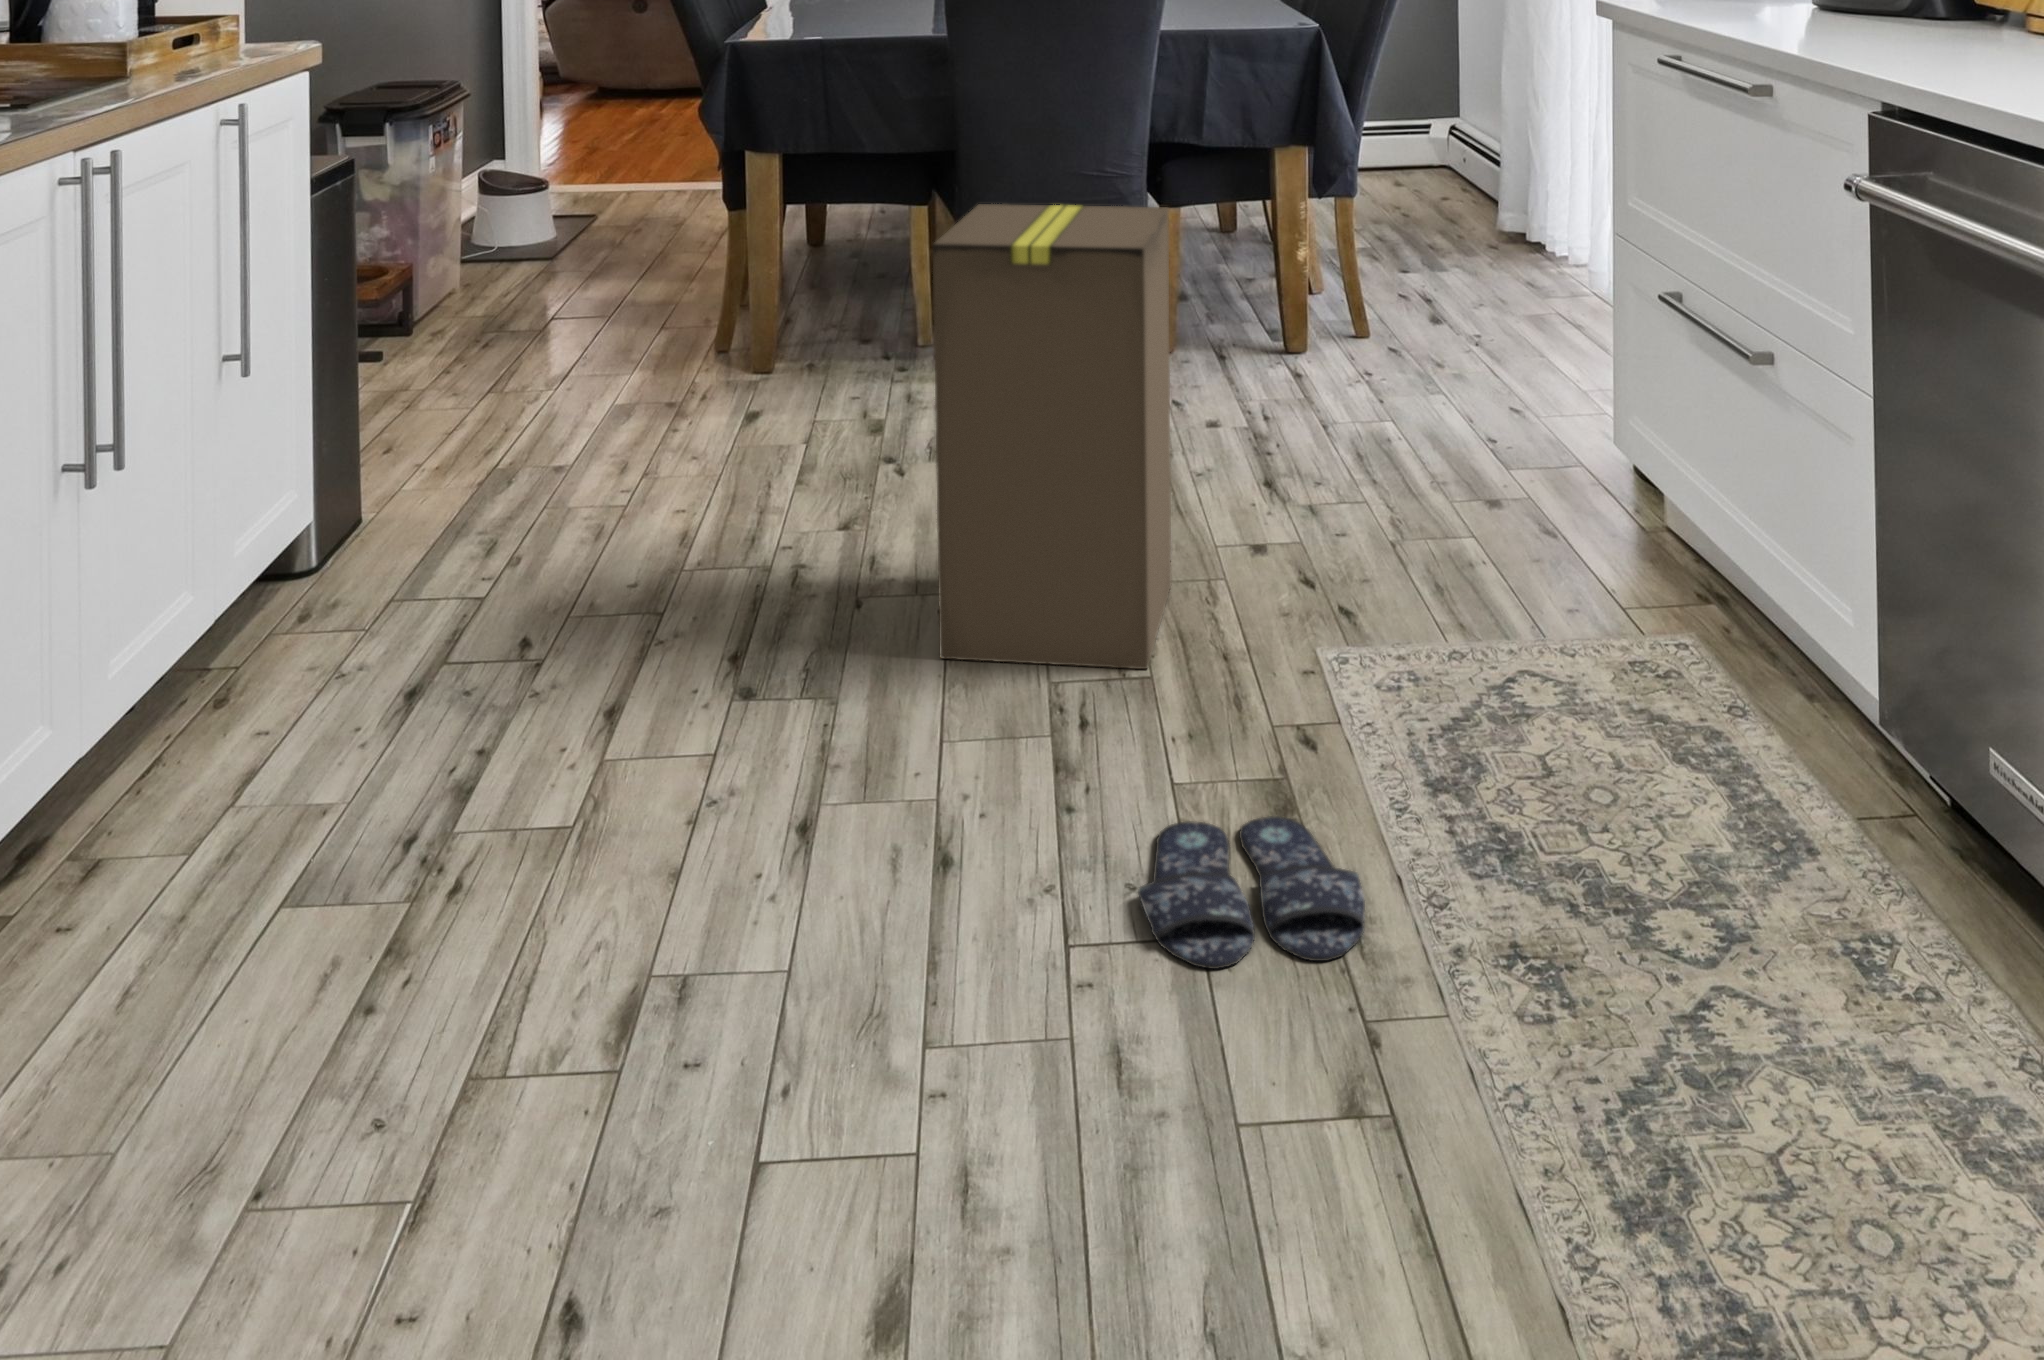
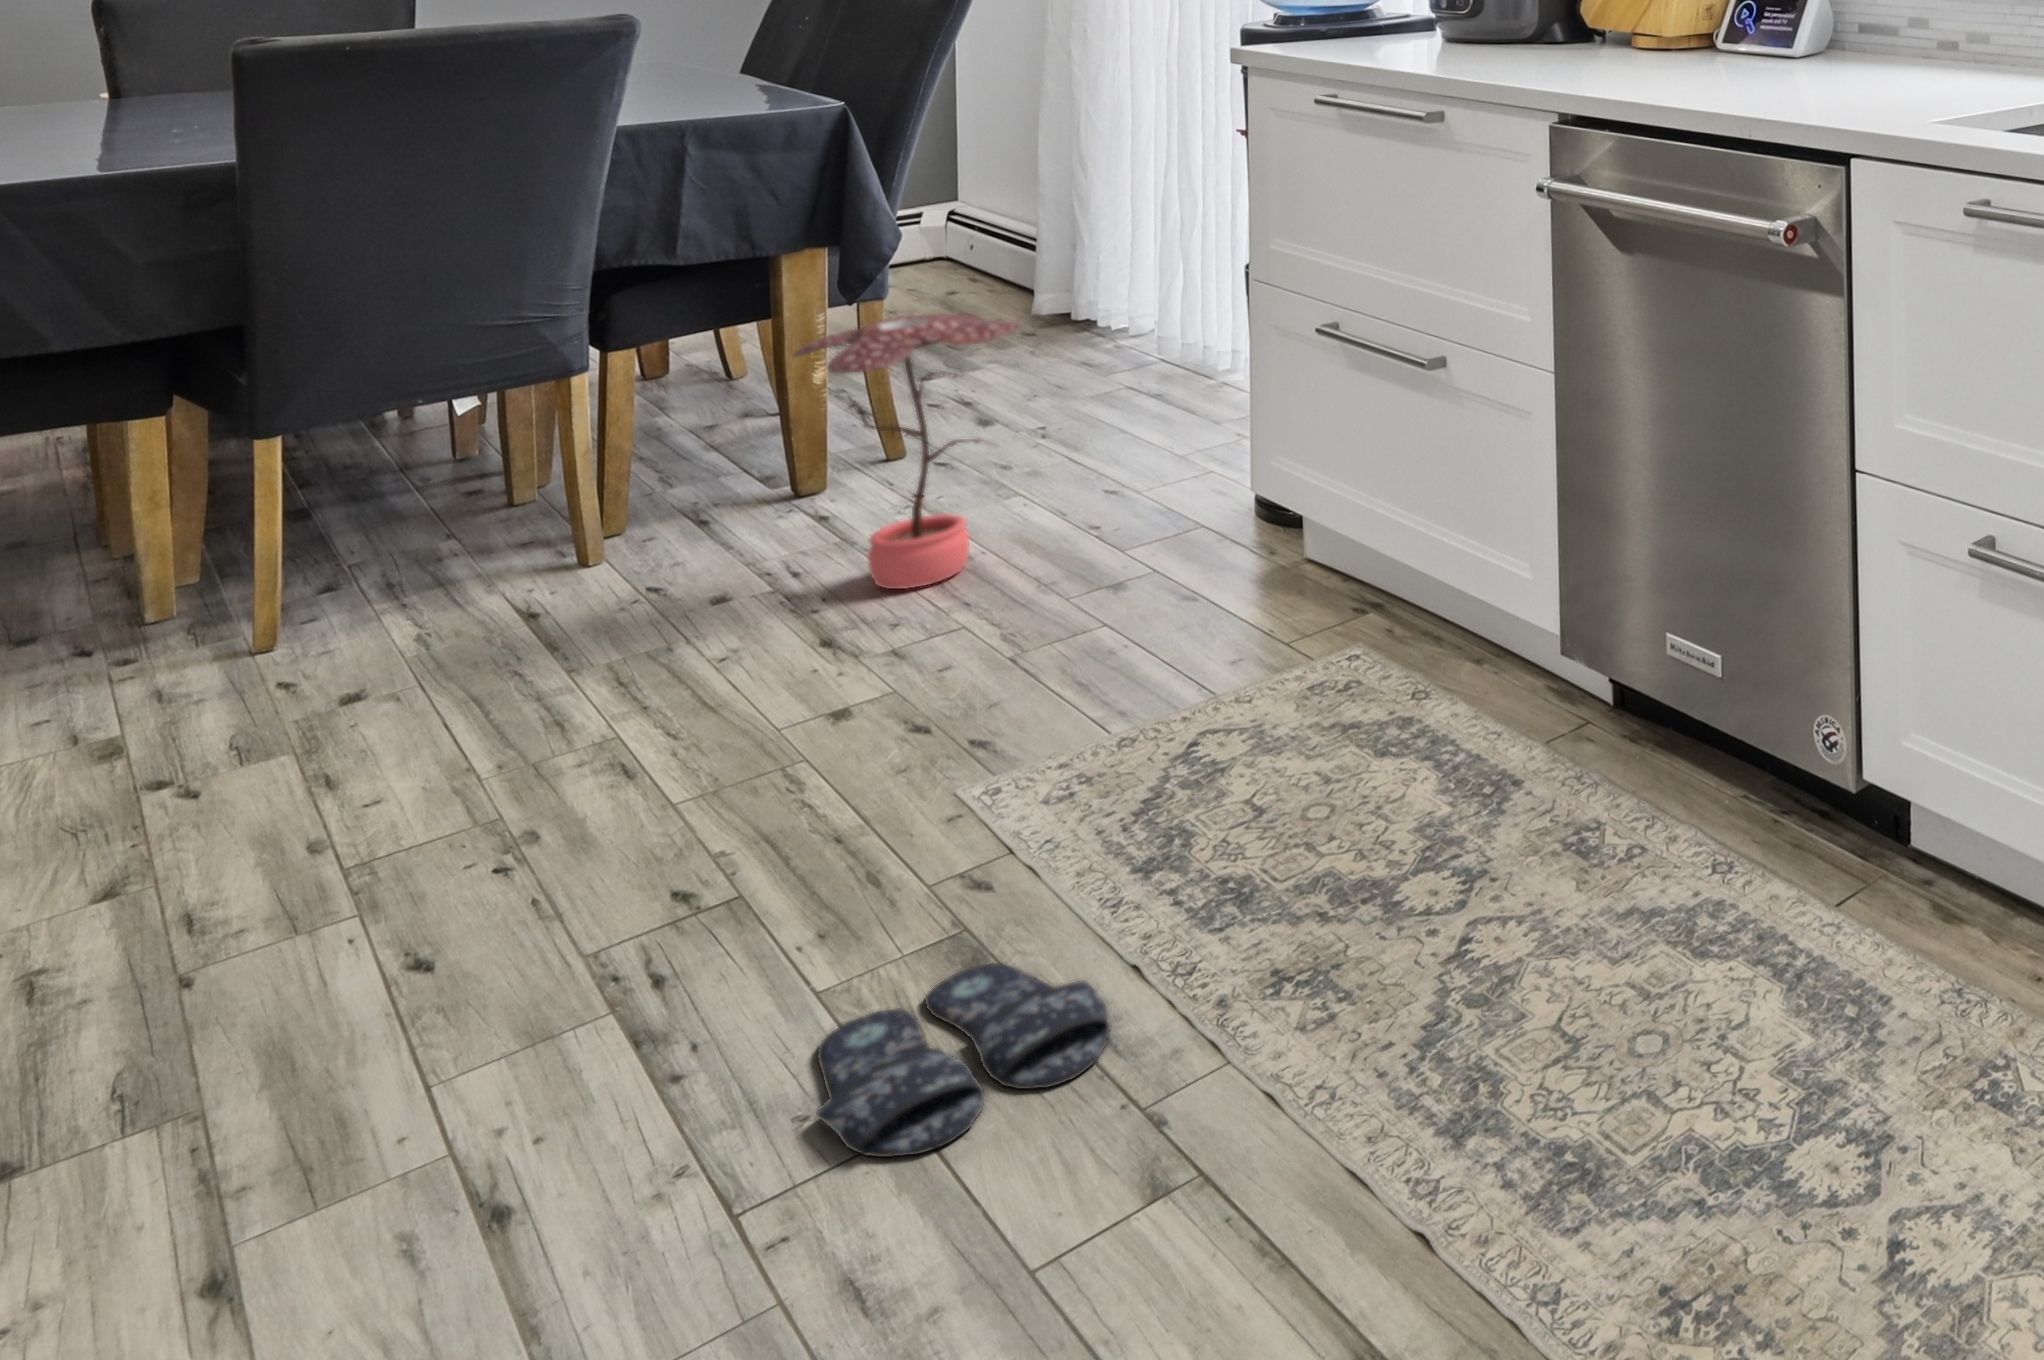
cardboard box: present [933,204,1172,669] -> none [342,343,730,992]
potted plant: none [1269,210,1441,455] -> present [793,314,1019,589]

